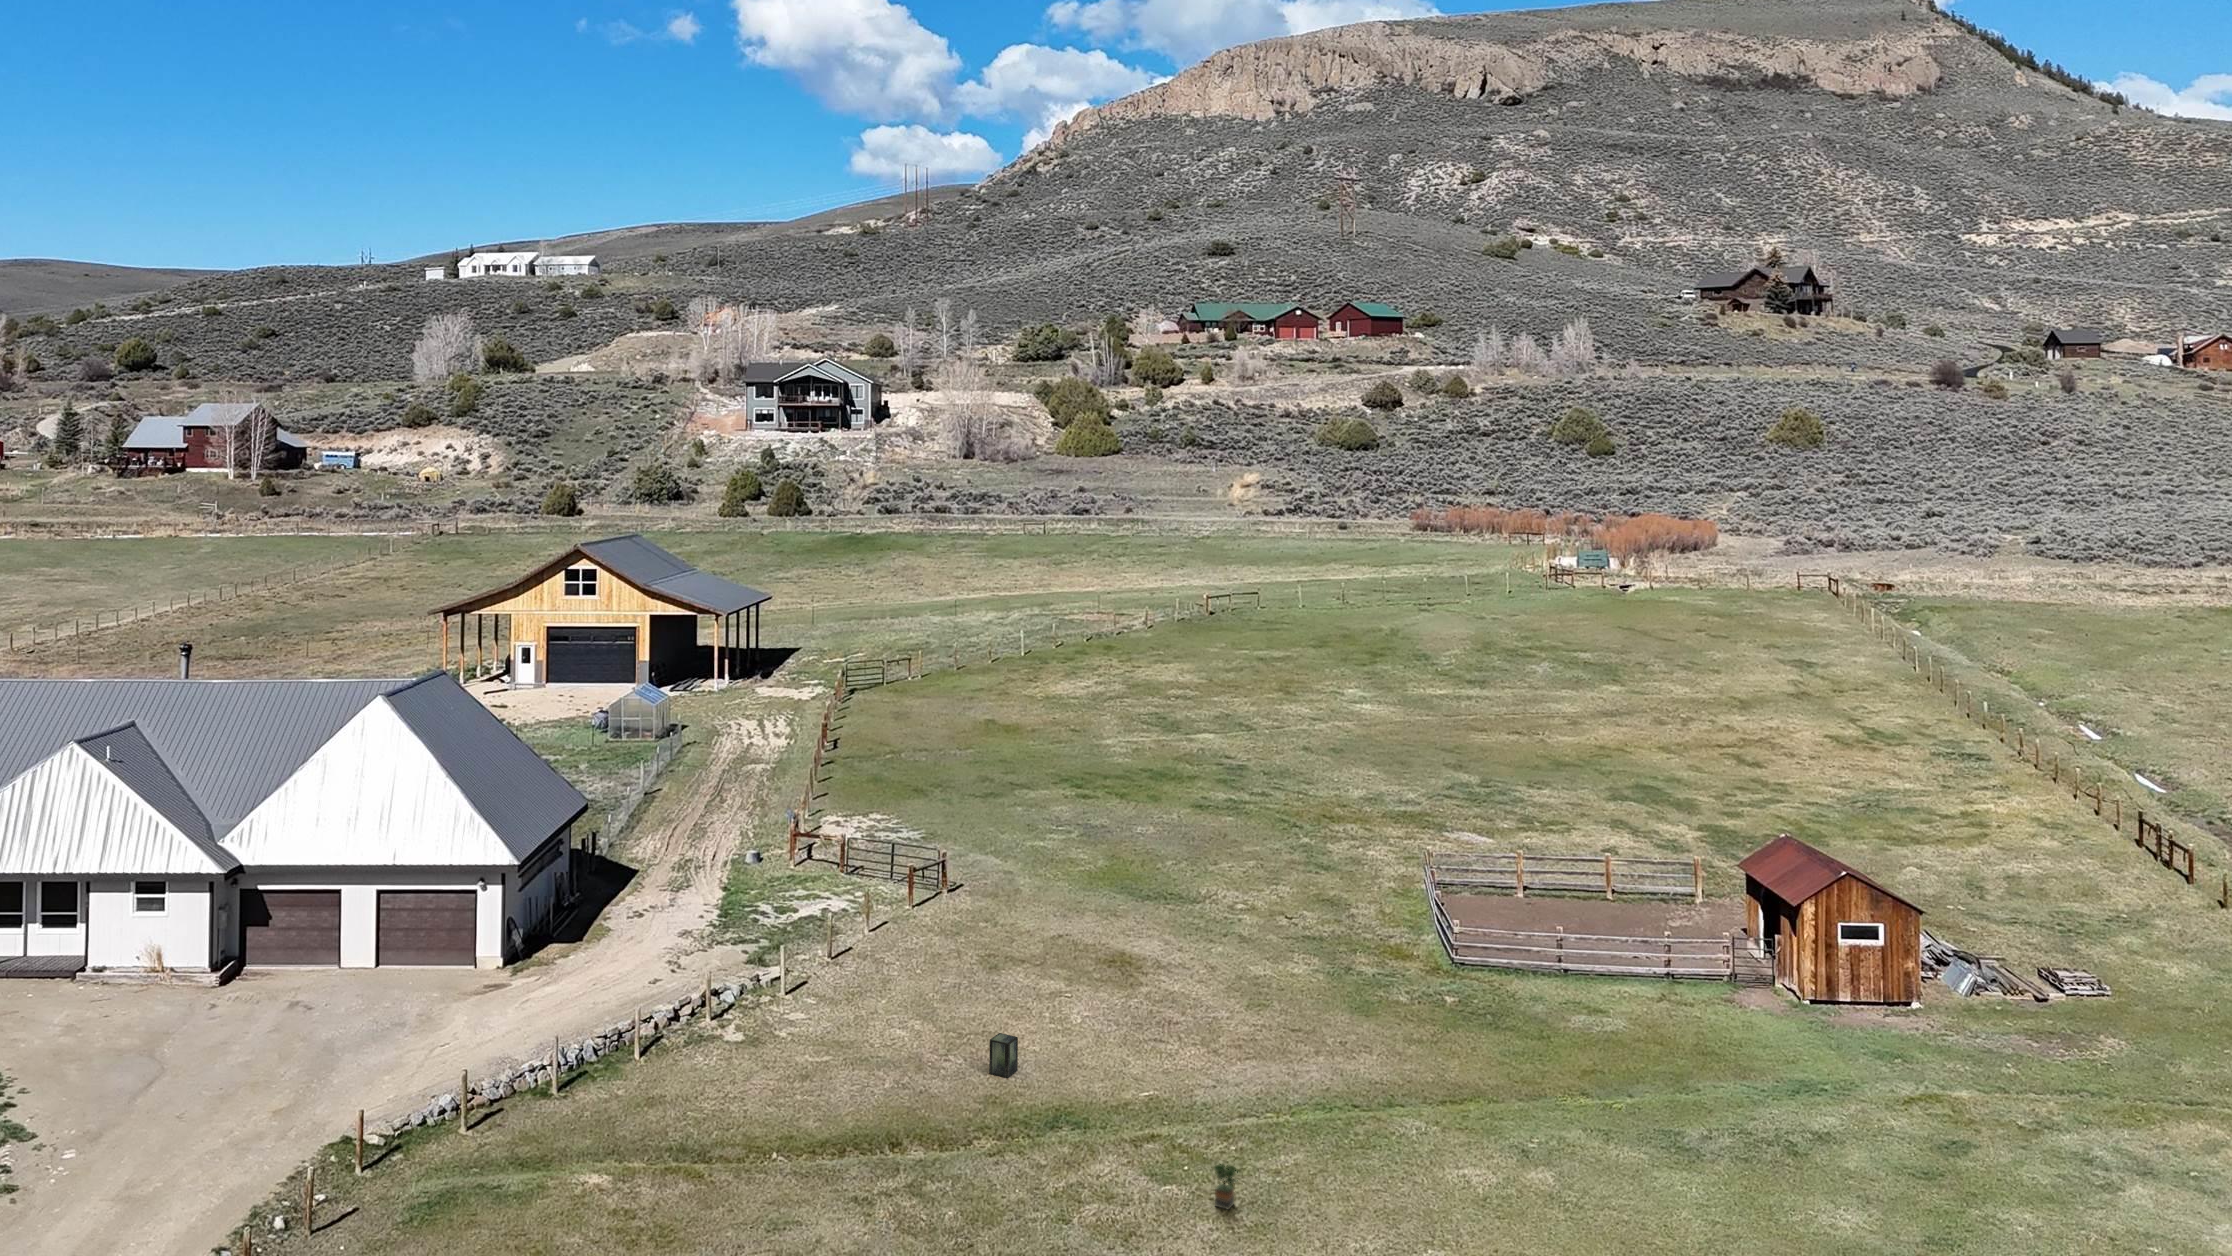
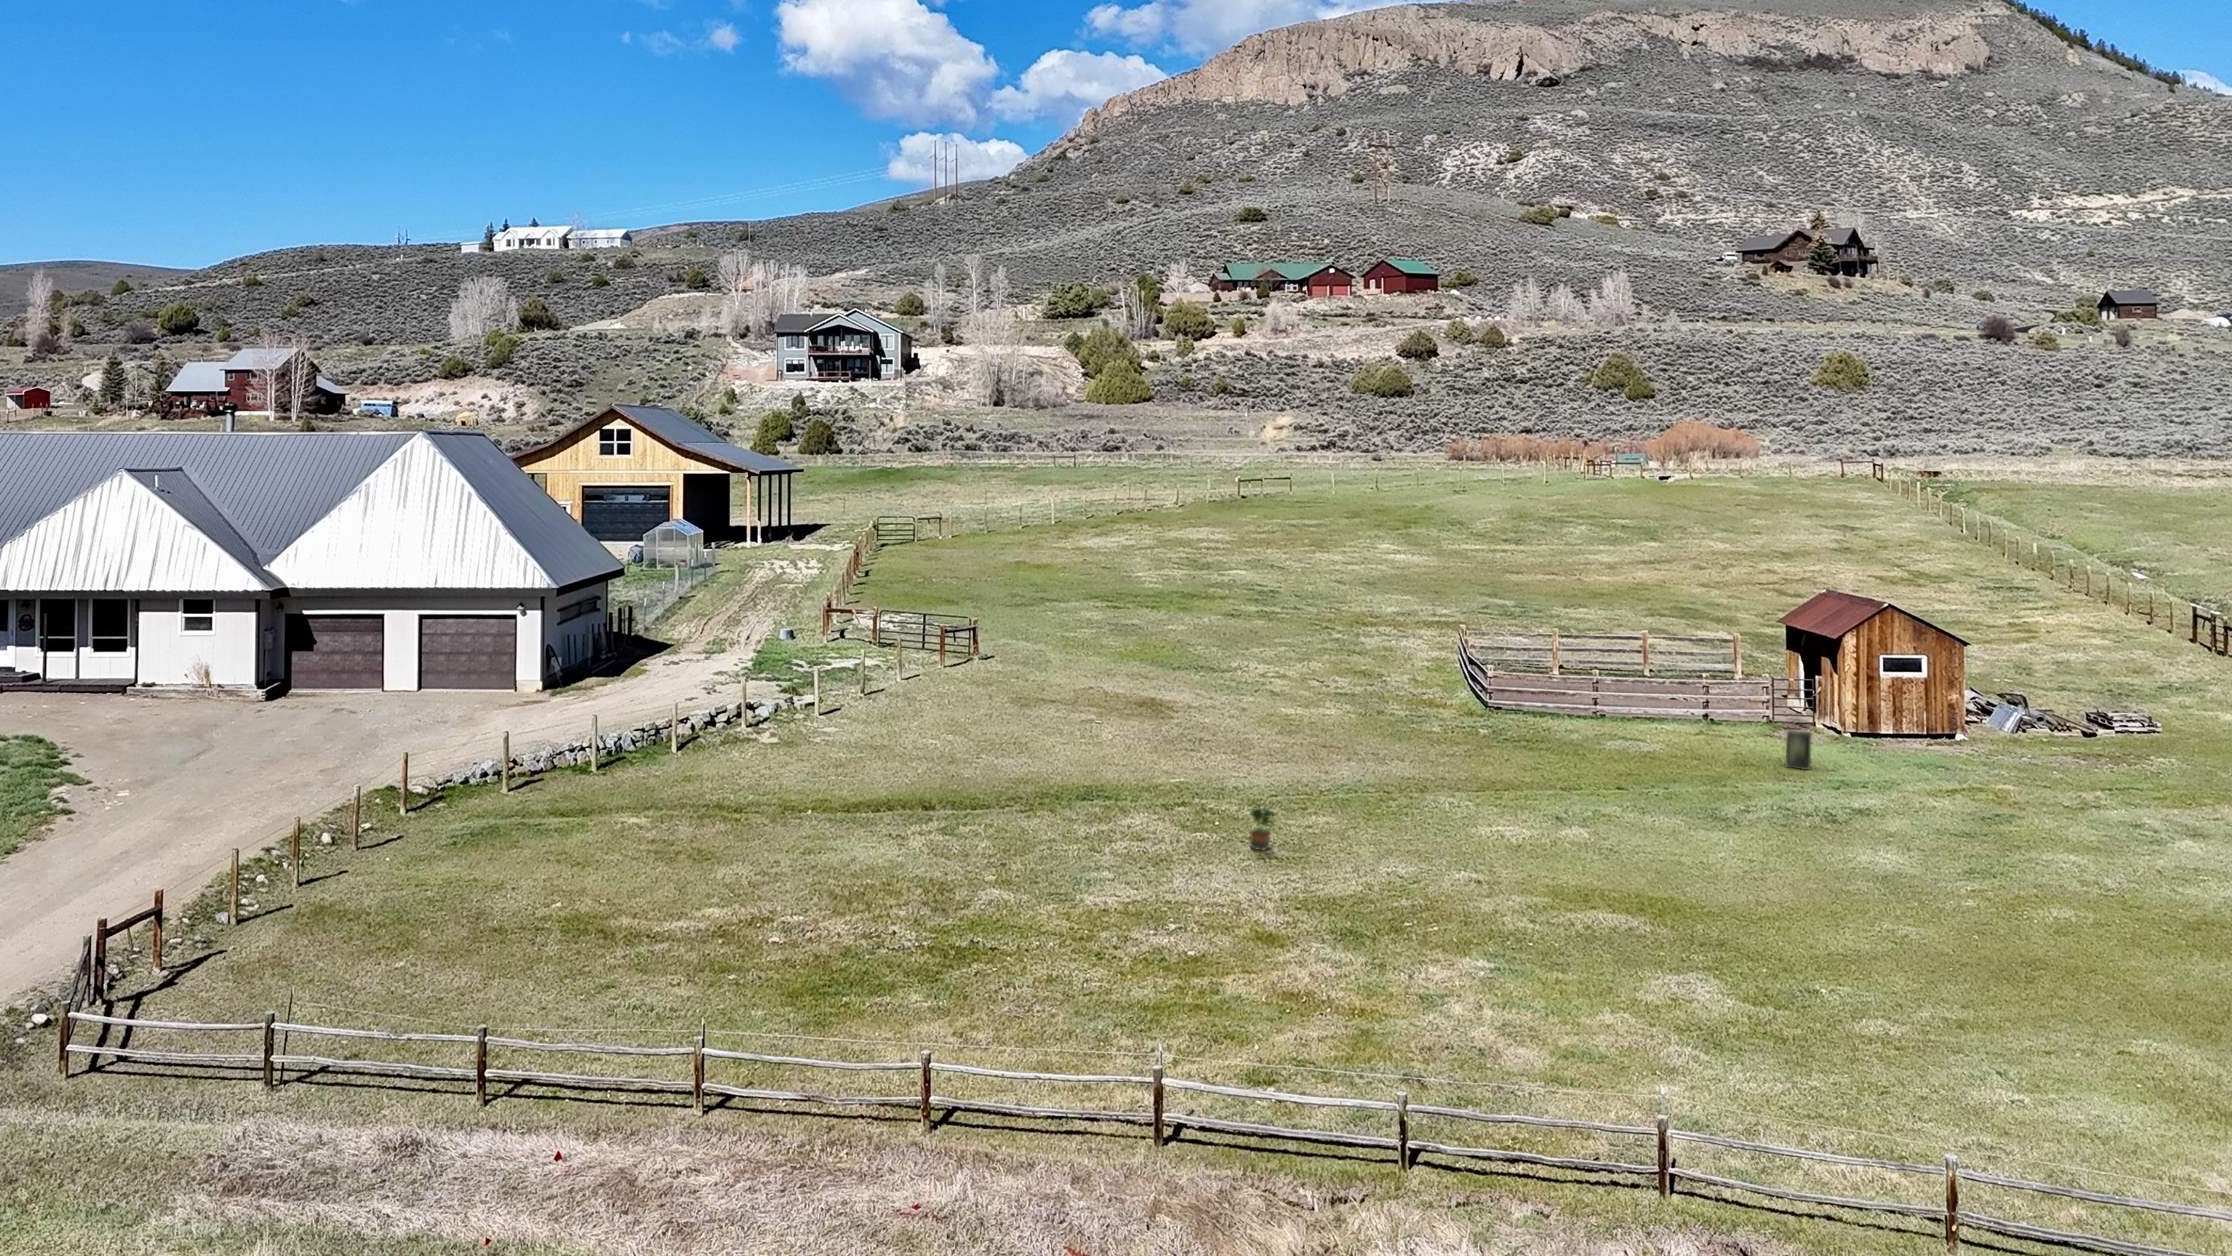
storage box: present [989,1033,1018,1078] -> present [1786,730,1811,770]

